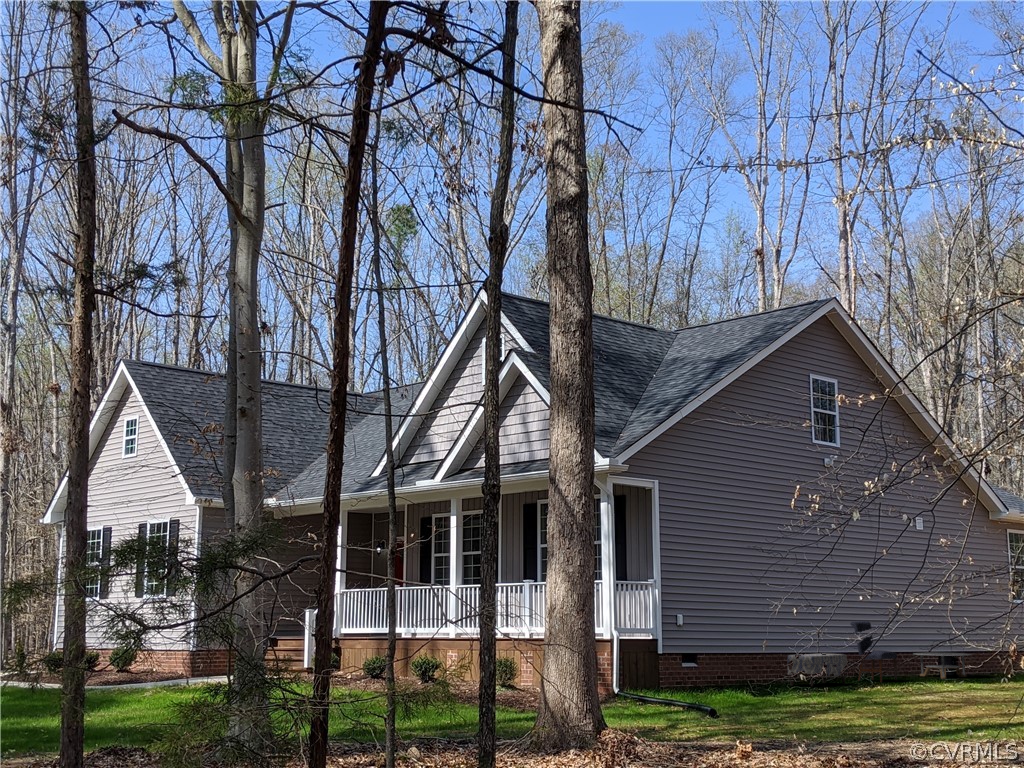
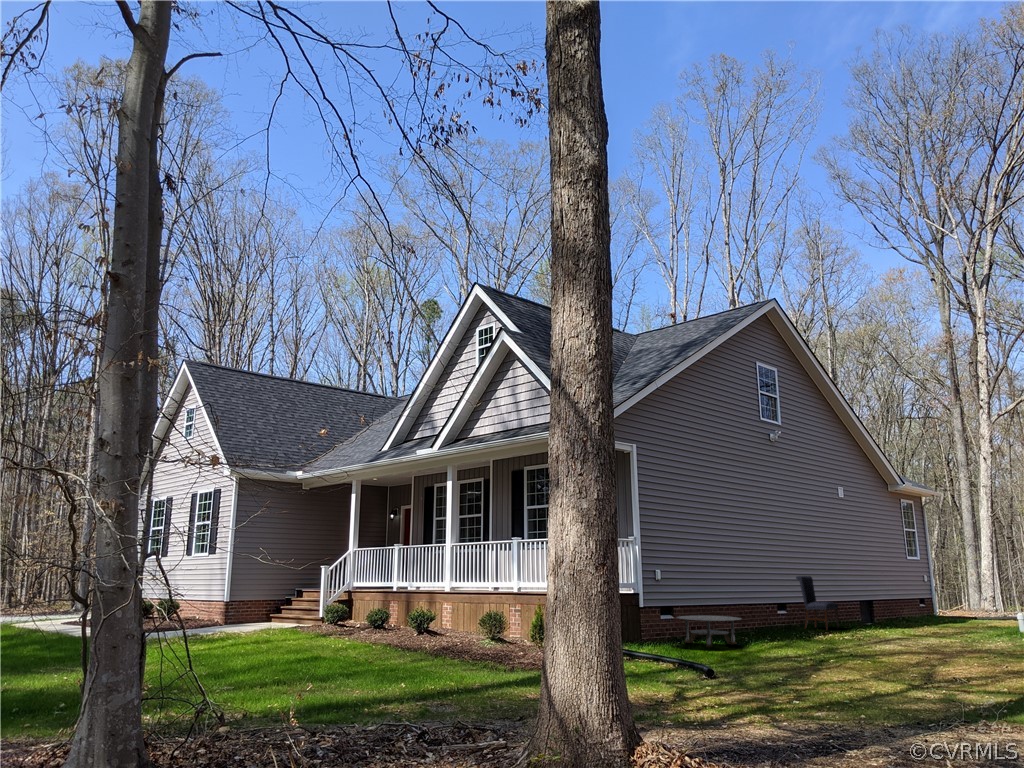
round table: present [914,652,971,679] -> present [677,615,741,648]
bench: present [787,653,847,687] -> none [748,605,800,636]

